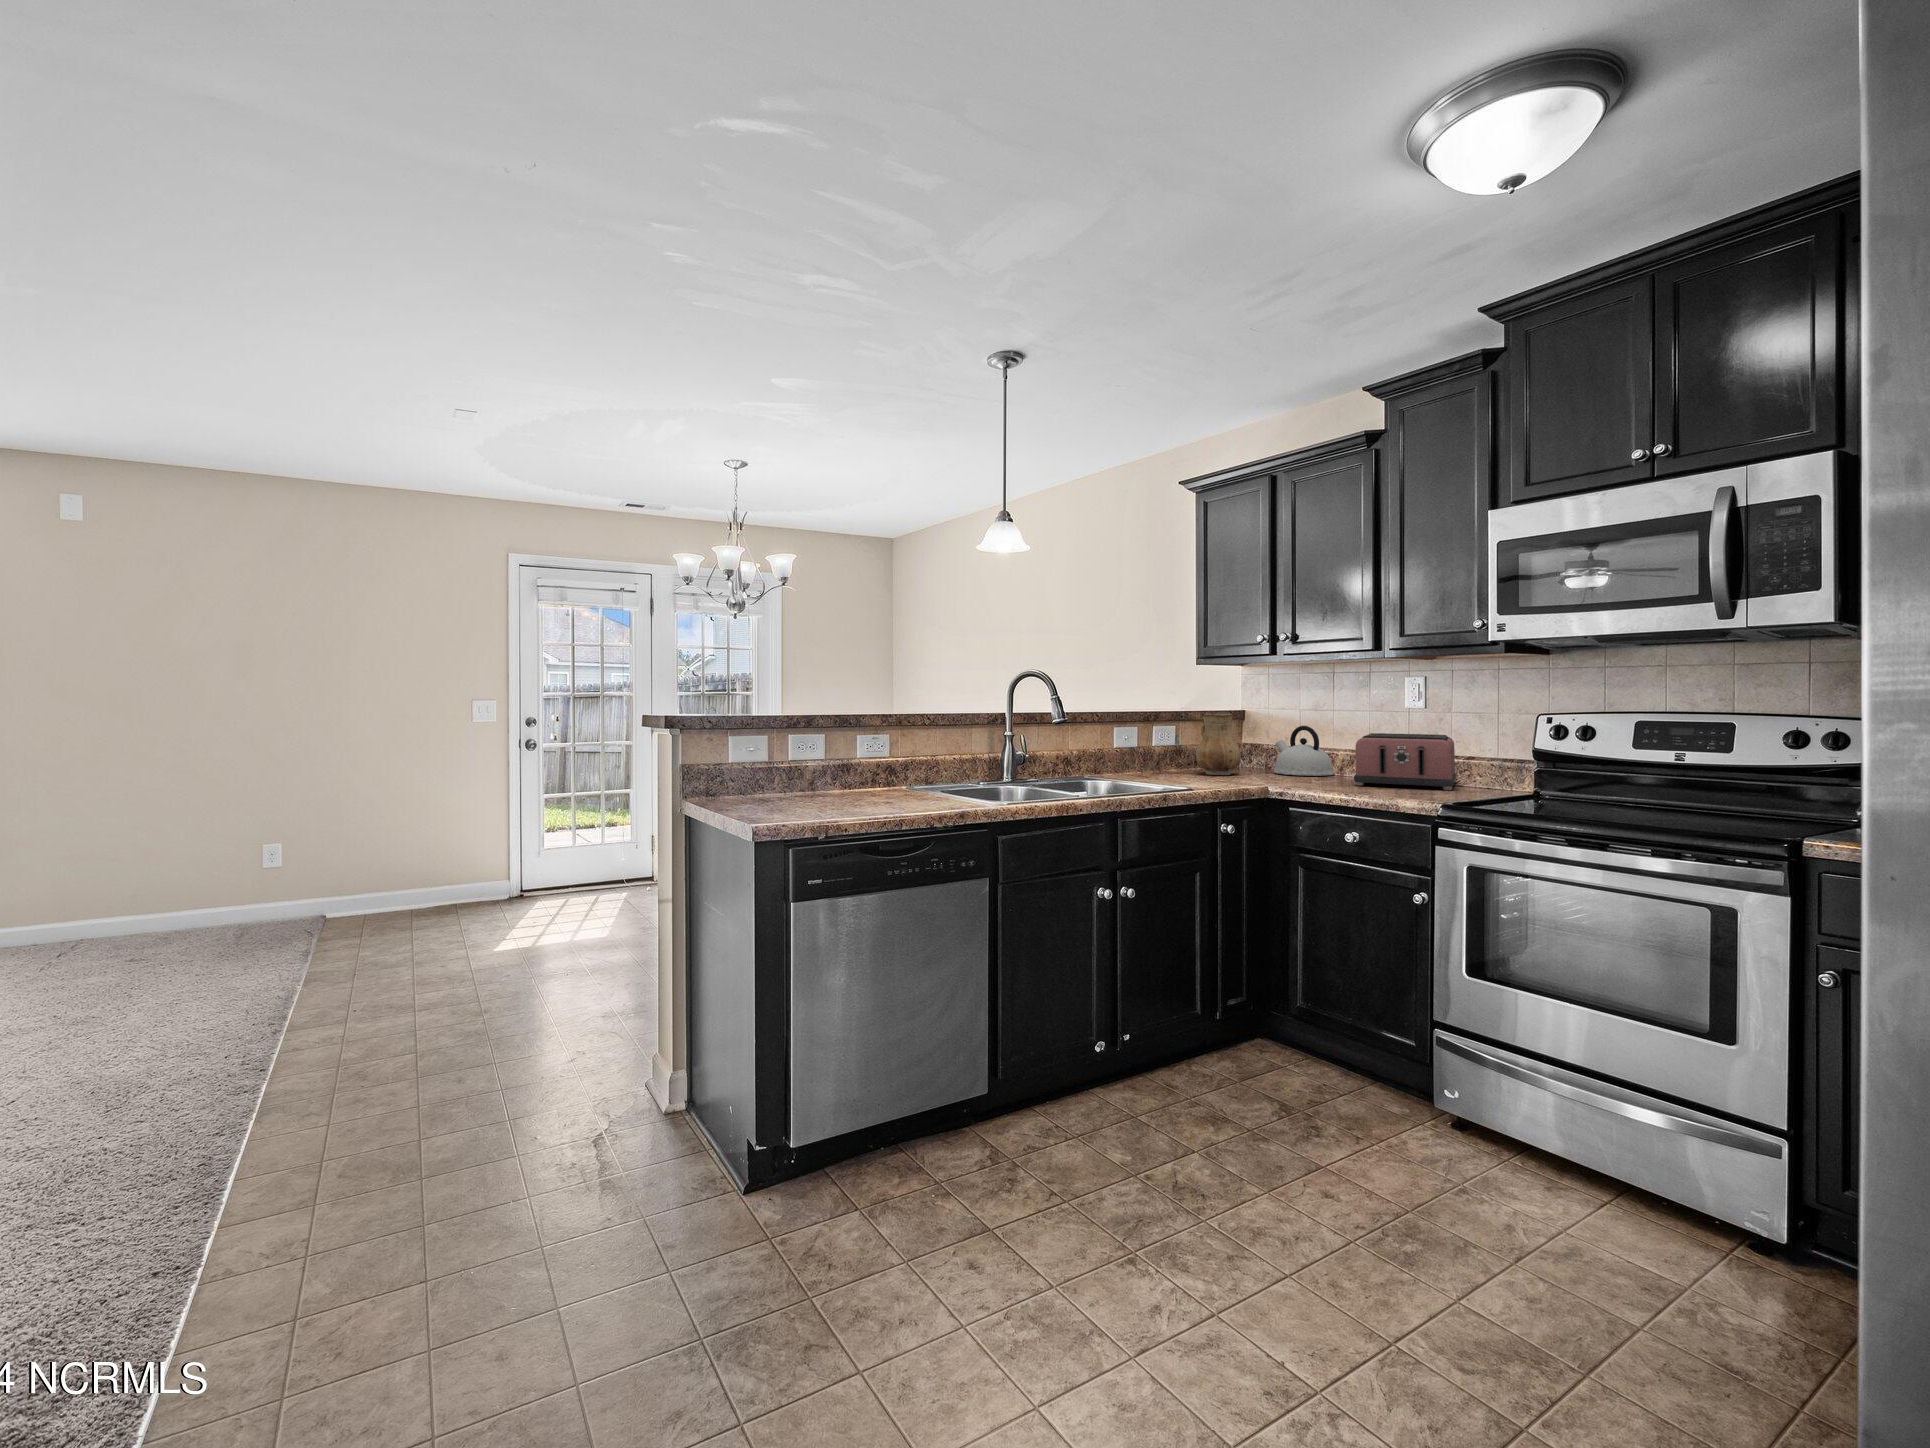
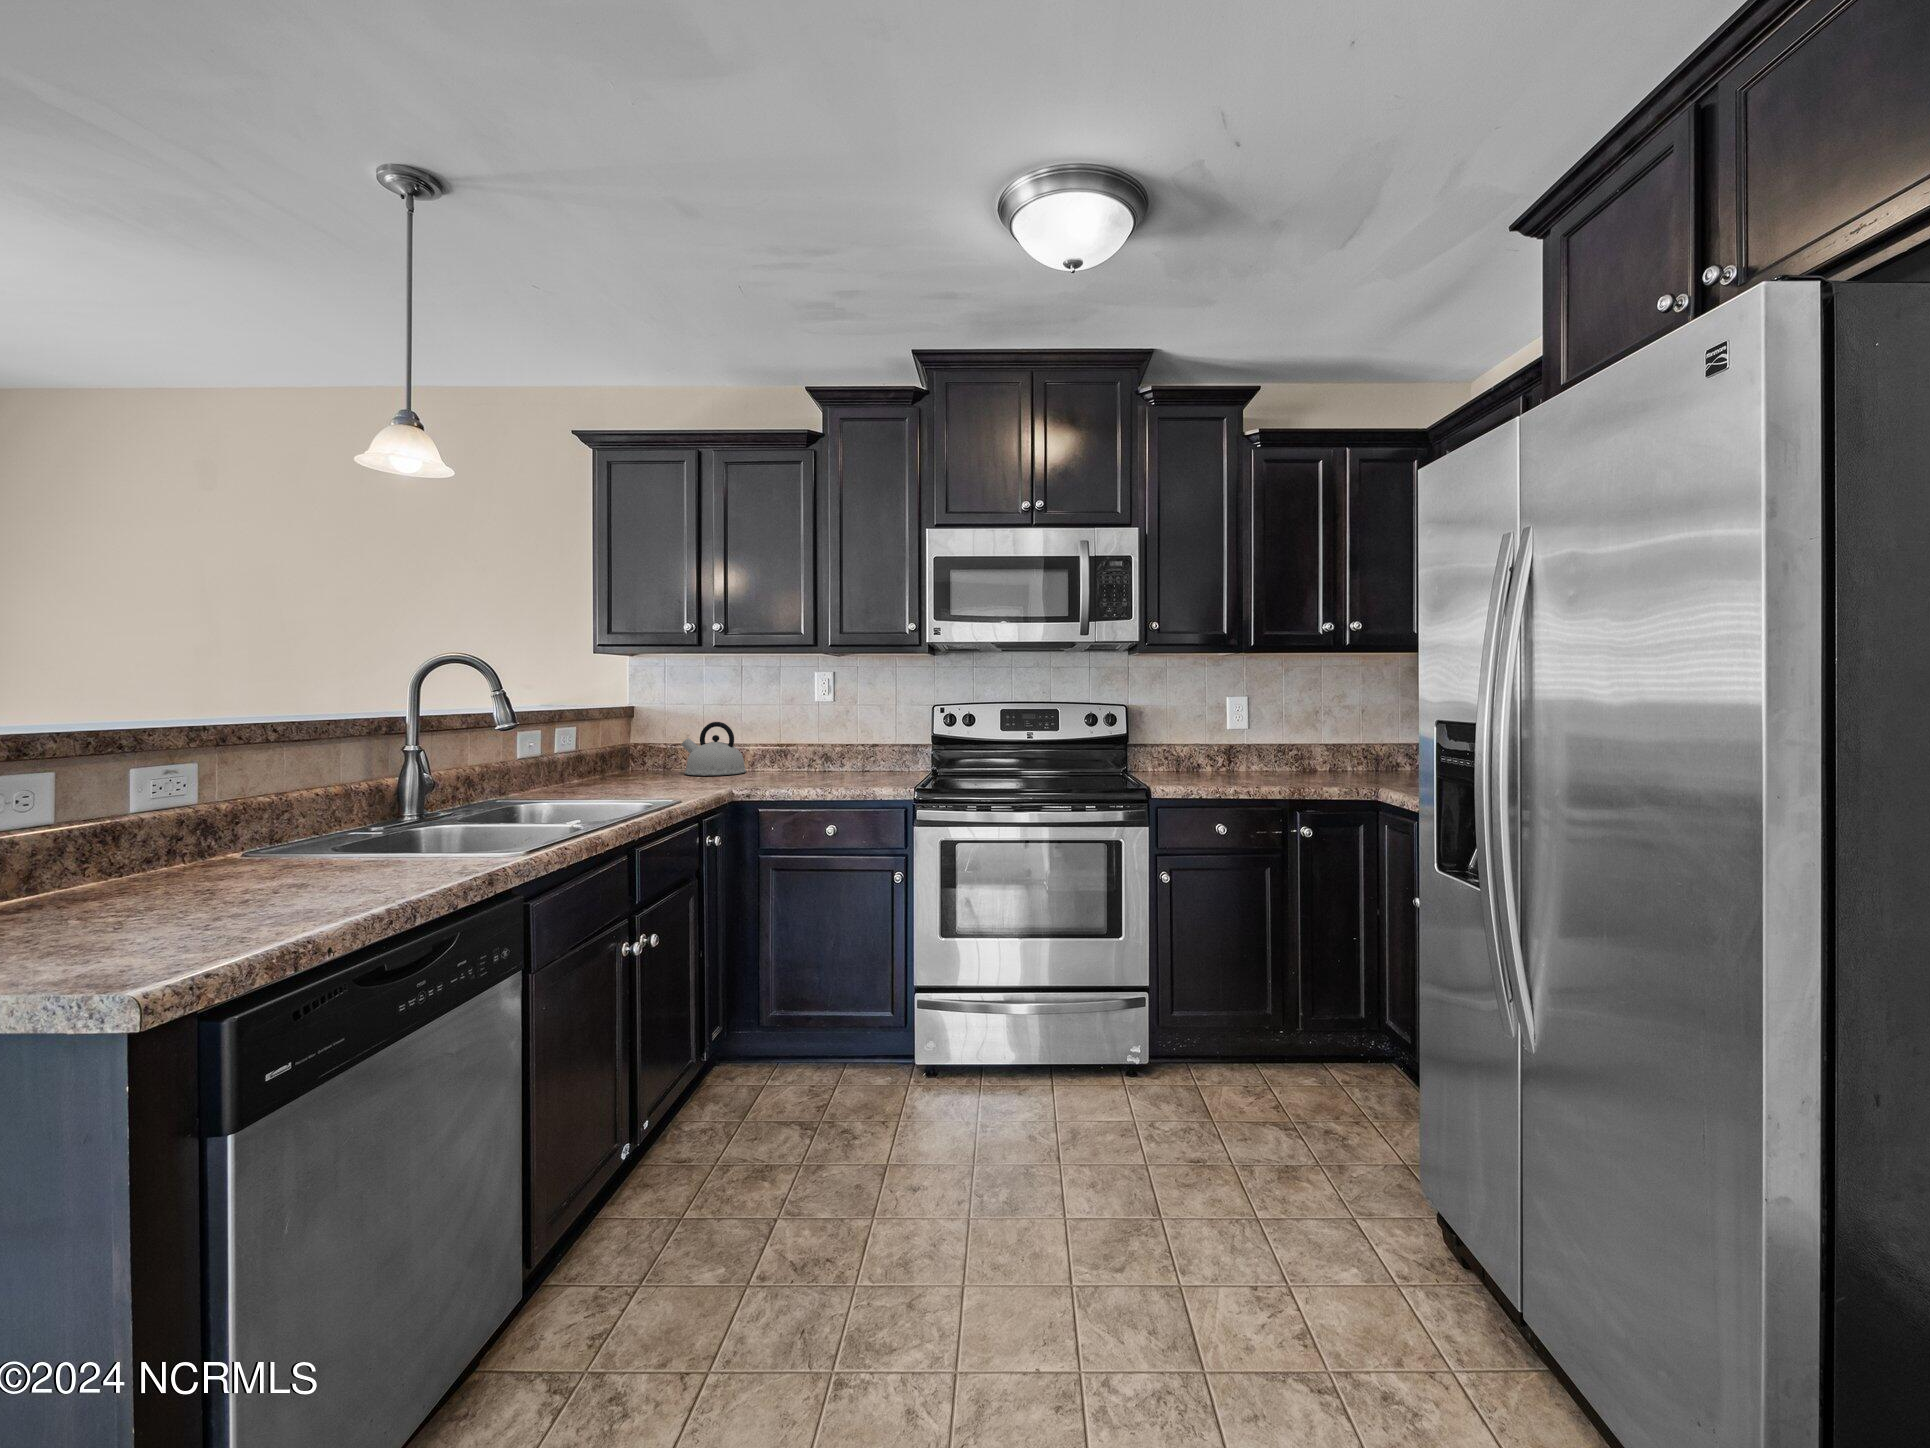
ceramic pitcher: present [1196,713,1241,775] -> none [607,711,661,783]
toaster: present [1354,733,1456,790] -> none [780,726,878,780]

